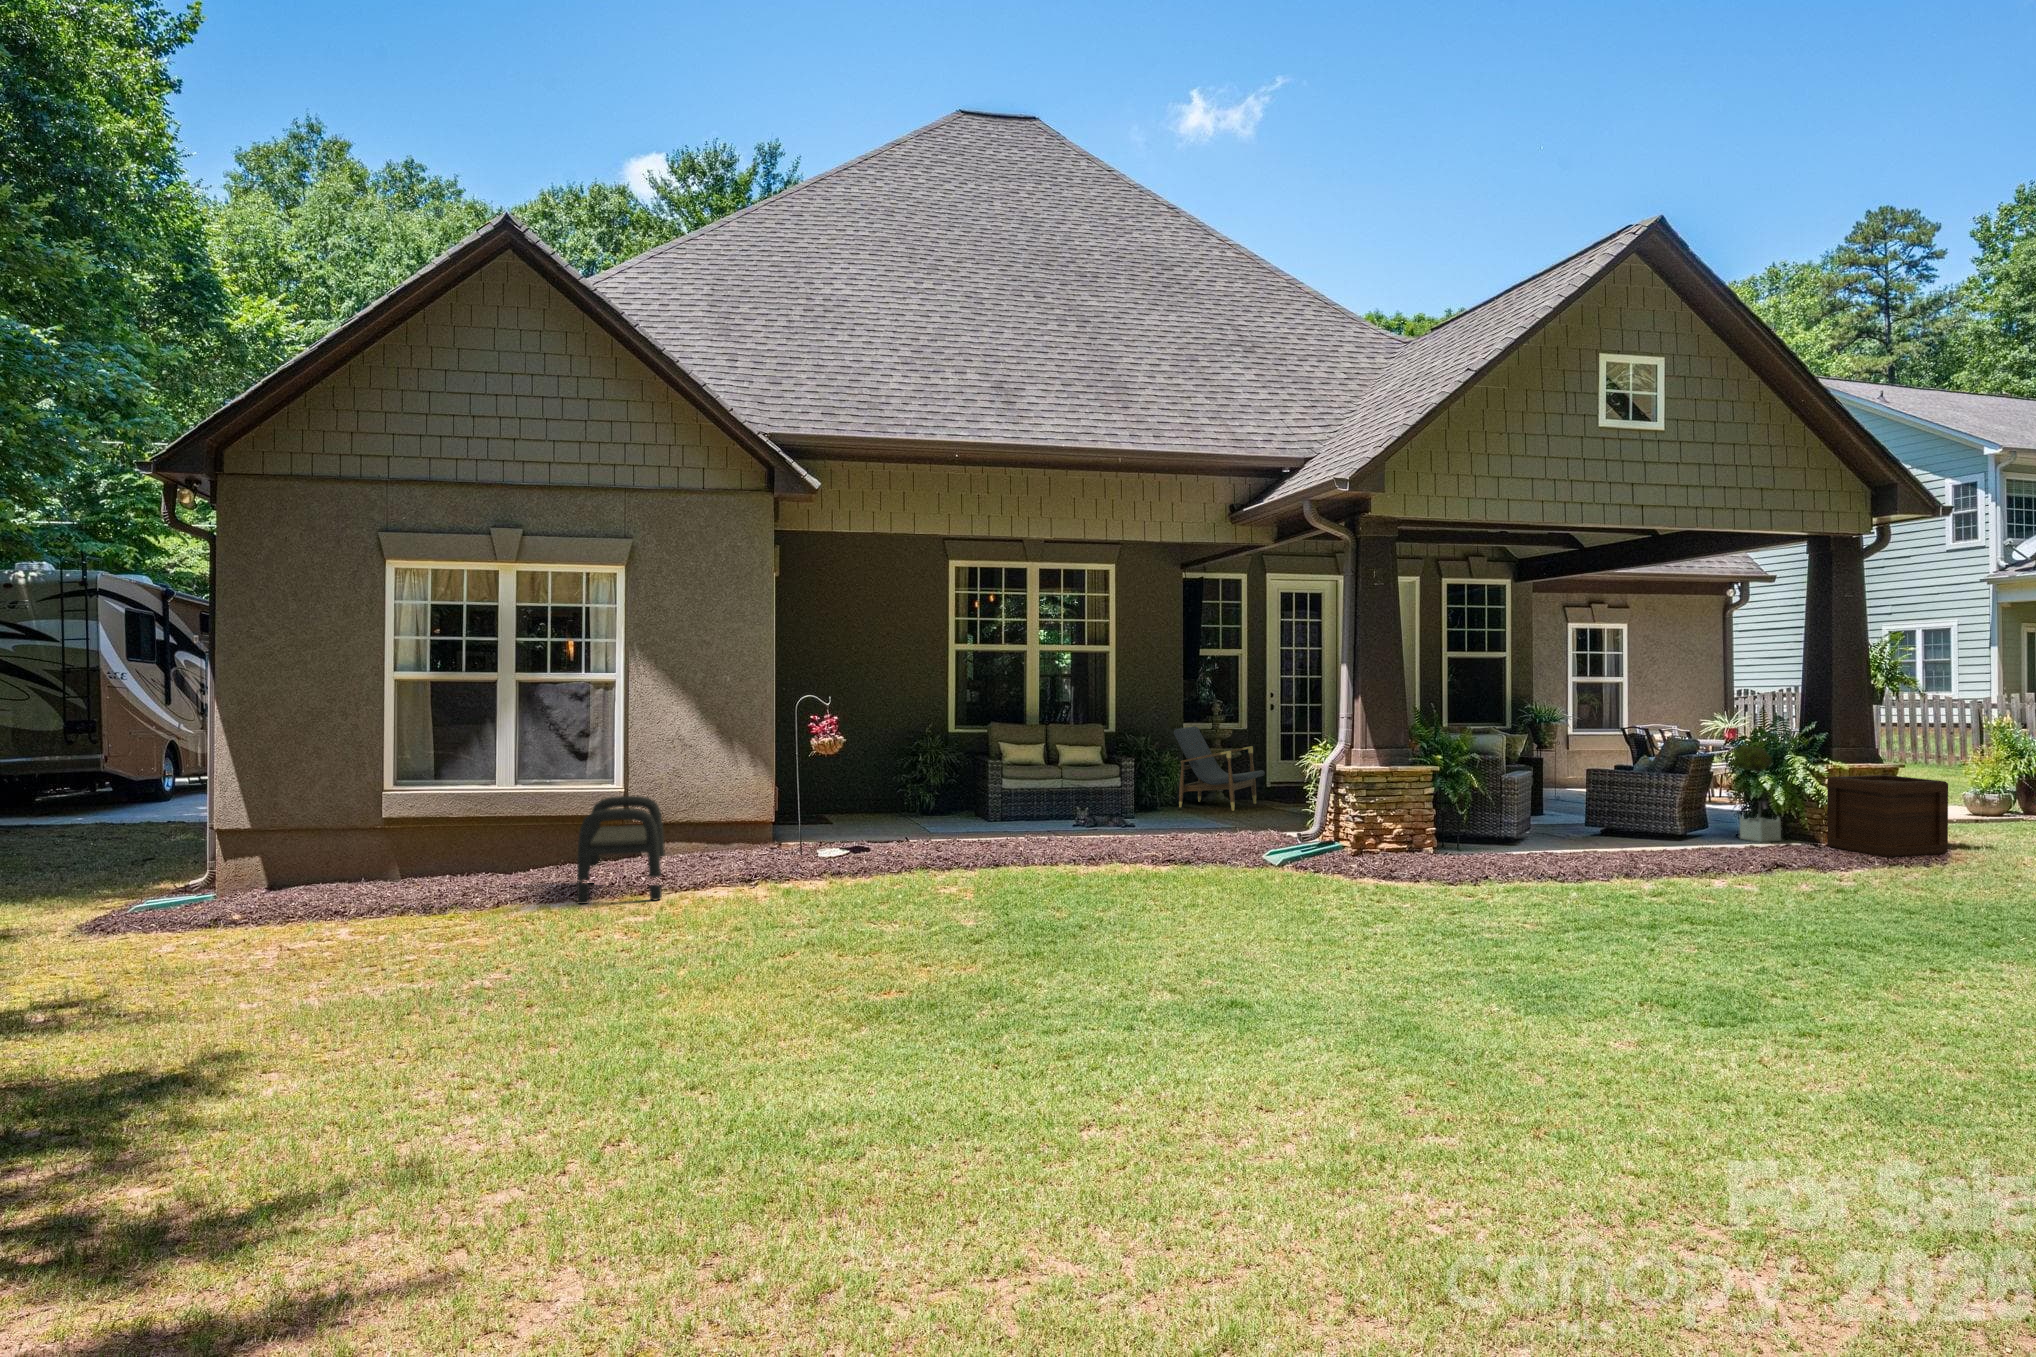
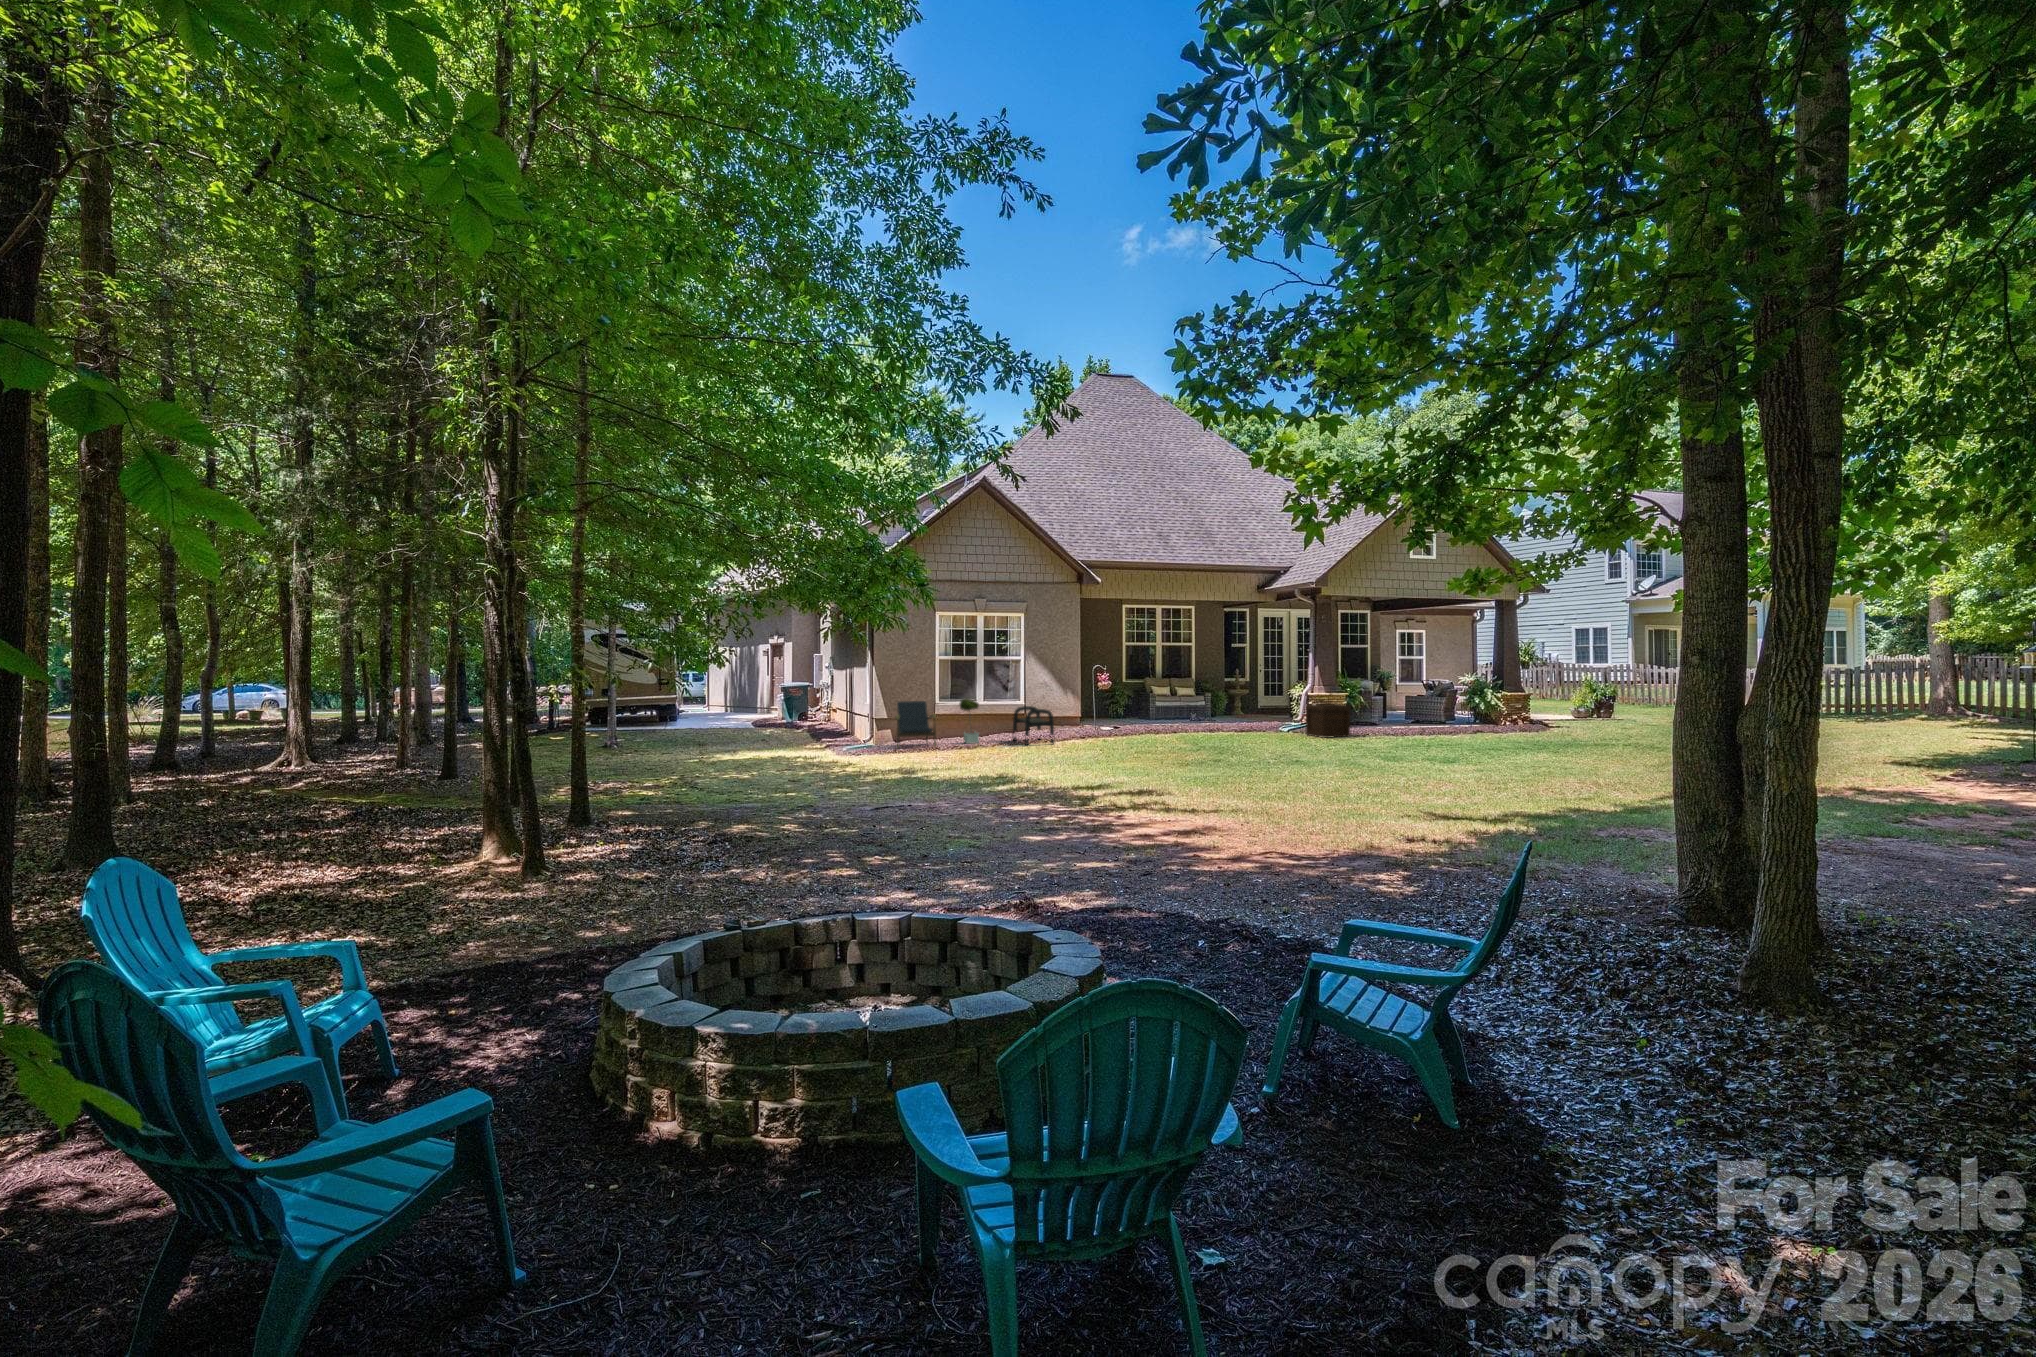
lounge chair: present [1174,726,1265,811] -> present [895,701,936,746]
potted tree: present [1734,744,1781,842] -> present [960,699,979,744]
wooden crate: present [1827,775,1948,857] -> present [1306,704,1351,738]

